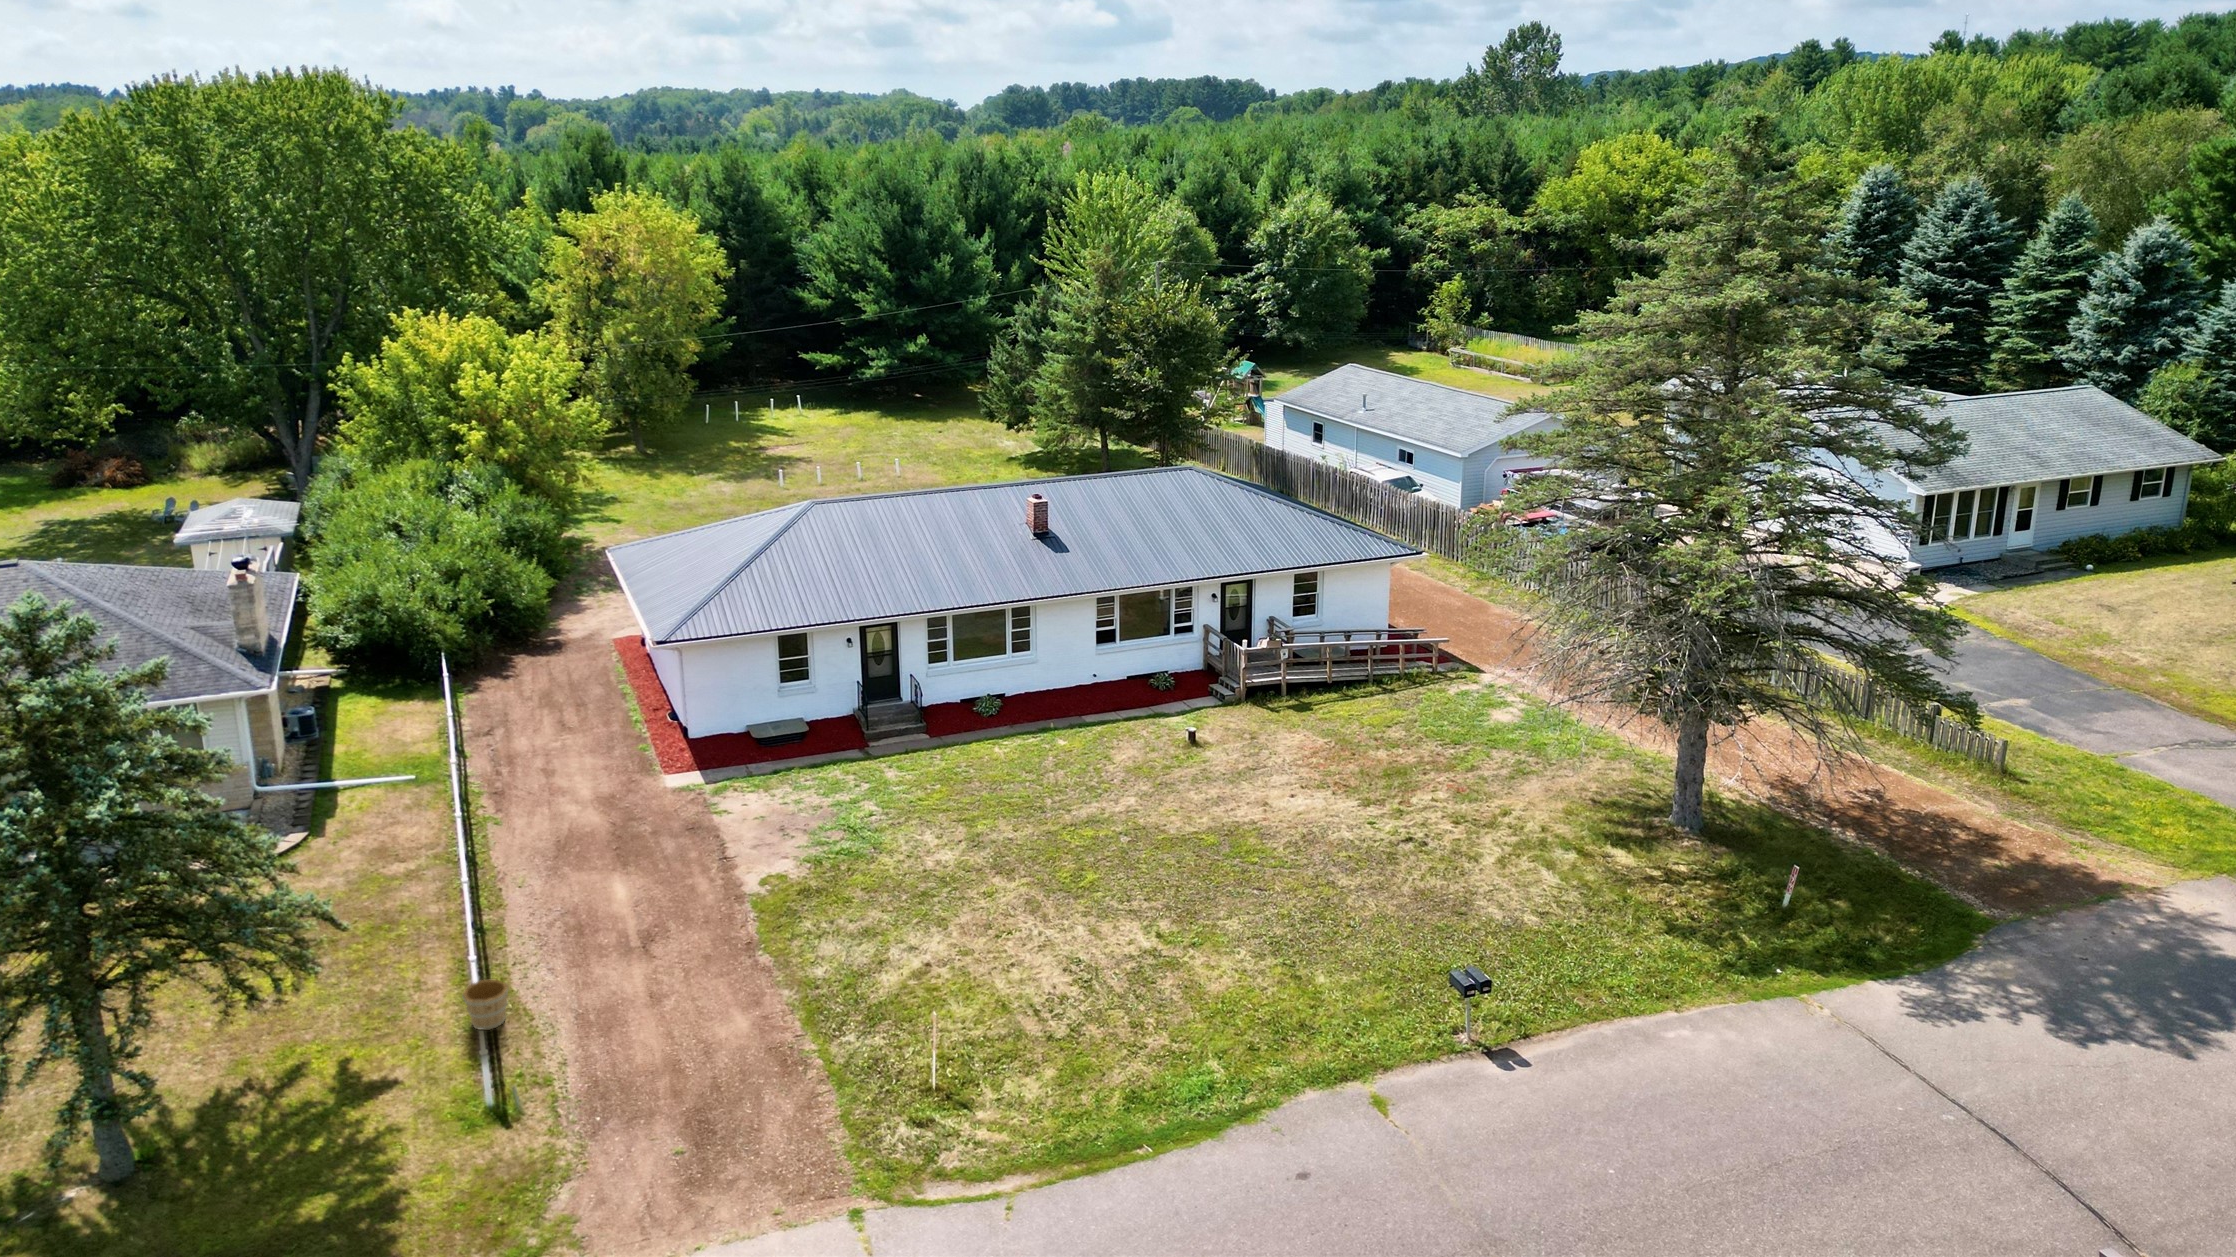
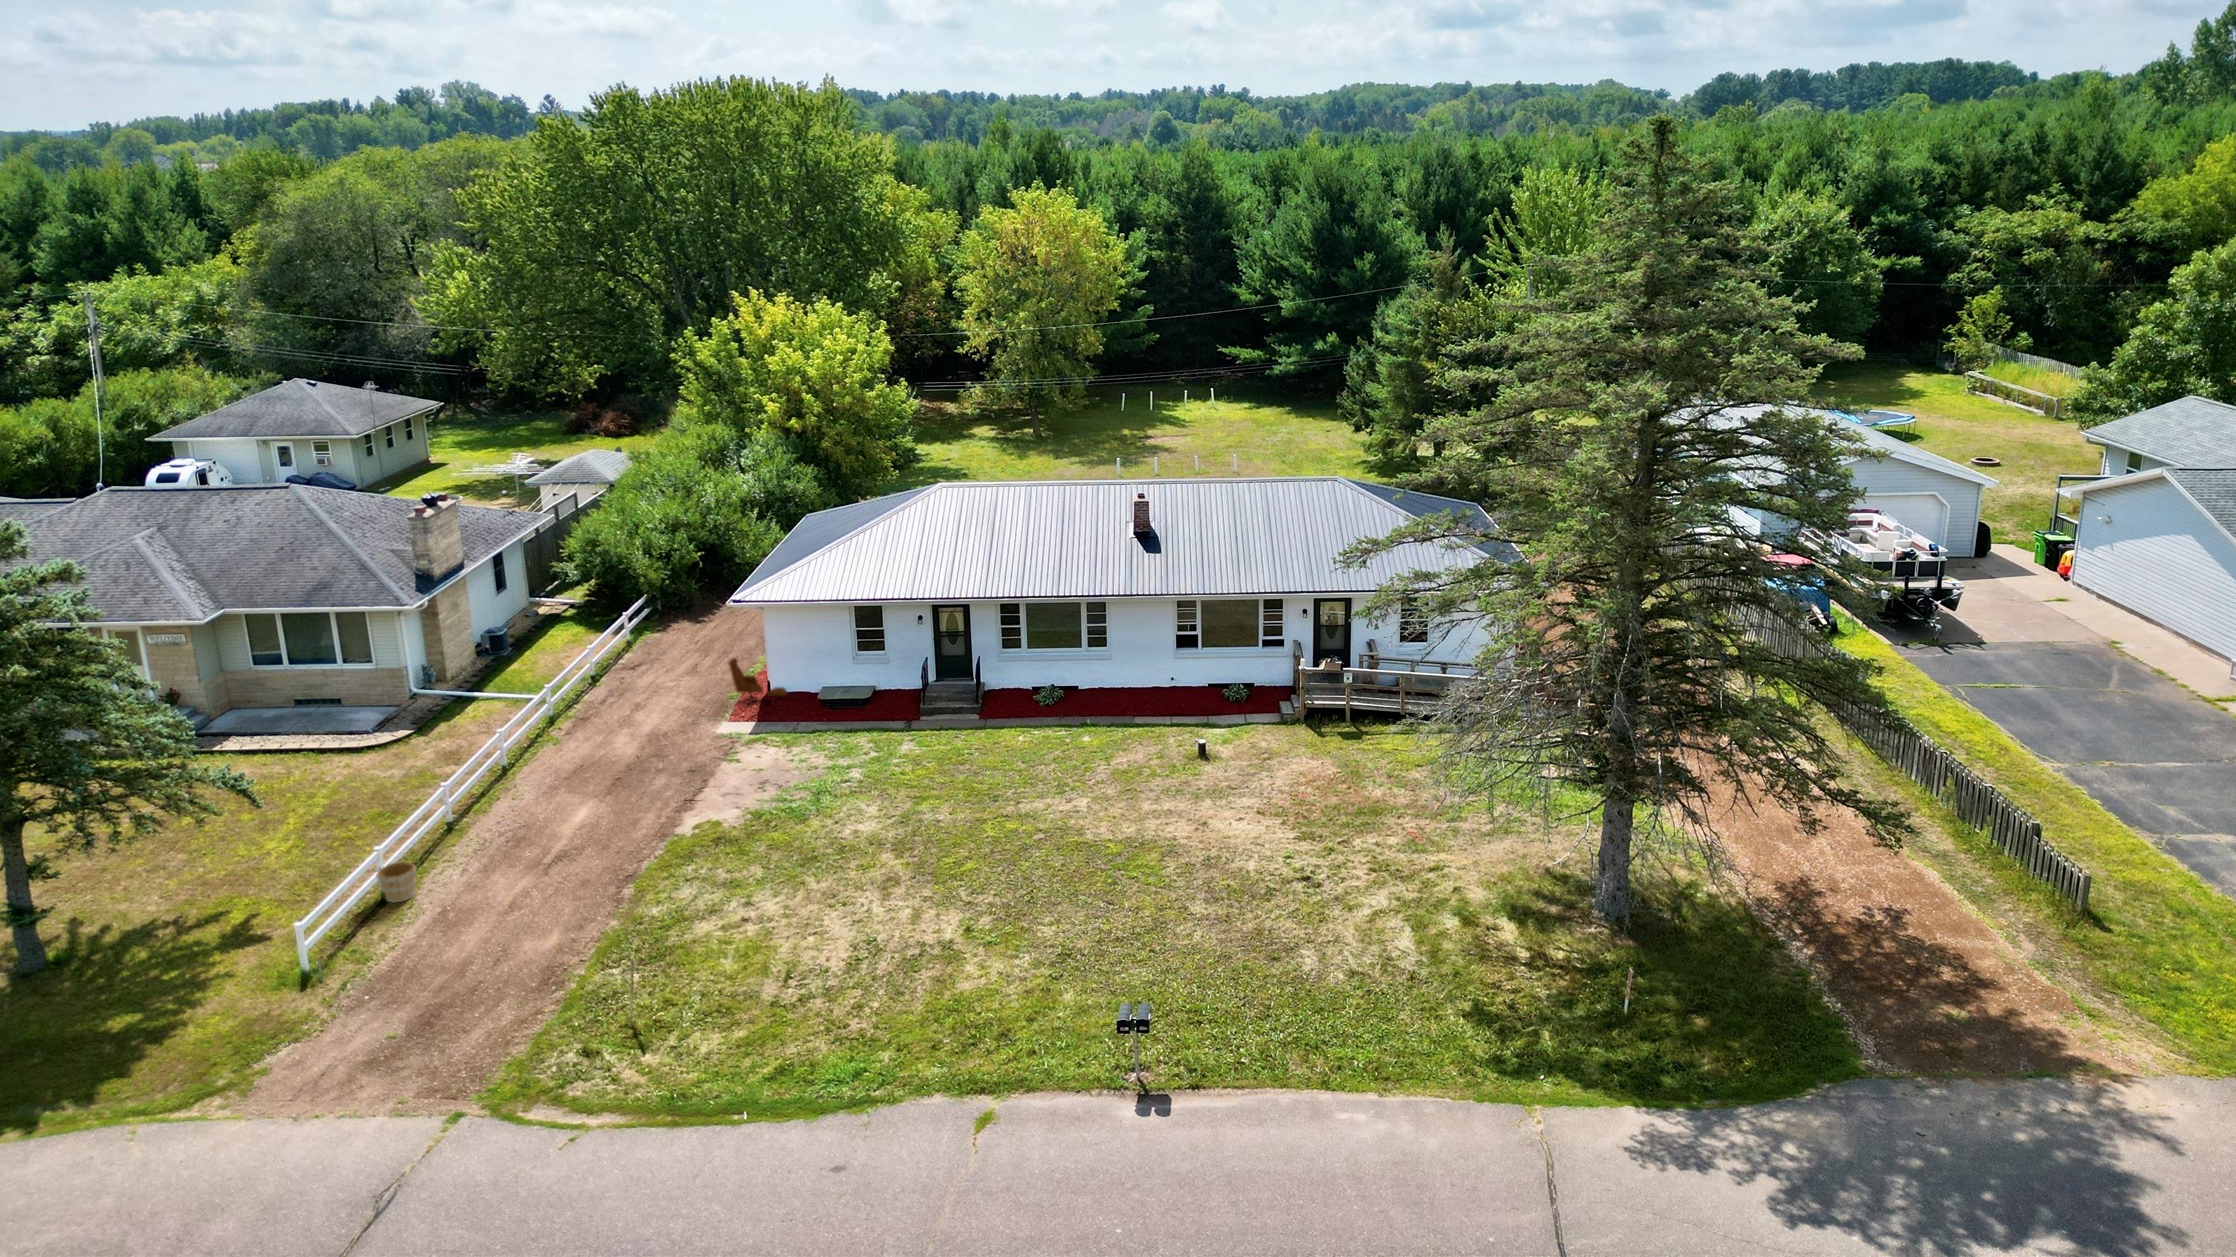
lounge chair: none [643,707,711,759] -> present [728,658,787,701]

